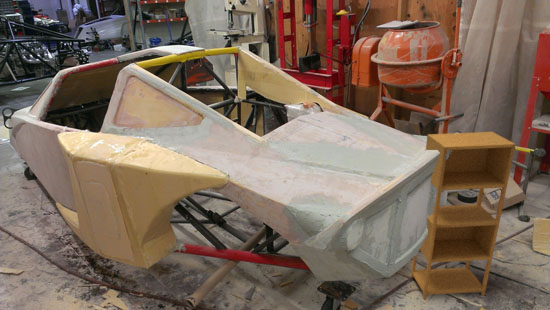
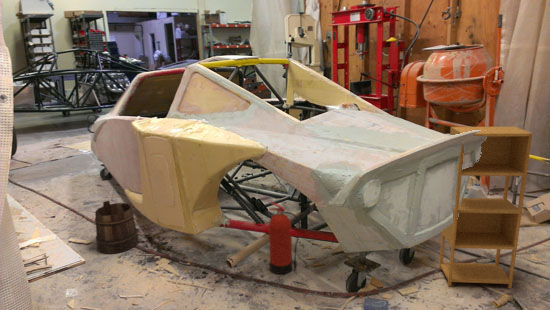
fire extinguisher: none [230,223,267,299] -> present [269,202,300,274]
bucket: none [21,224,79,288] -> present [95,201,139,254]

